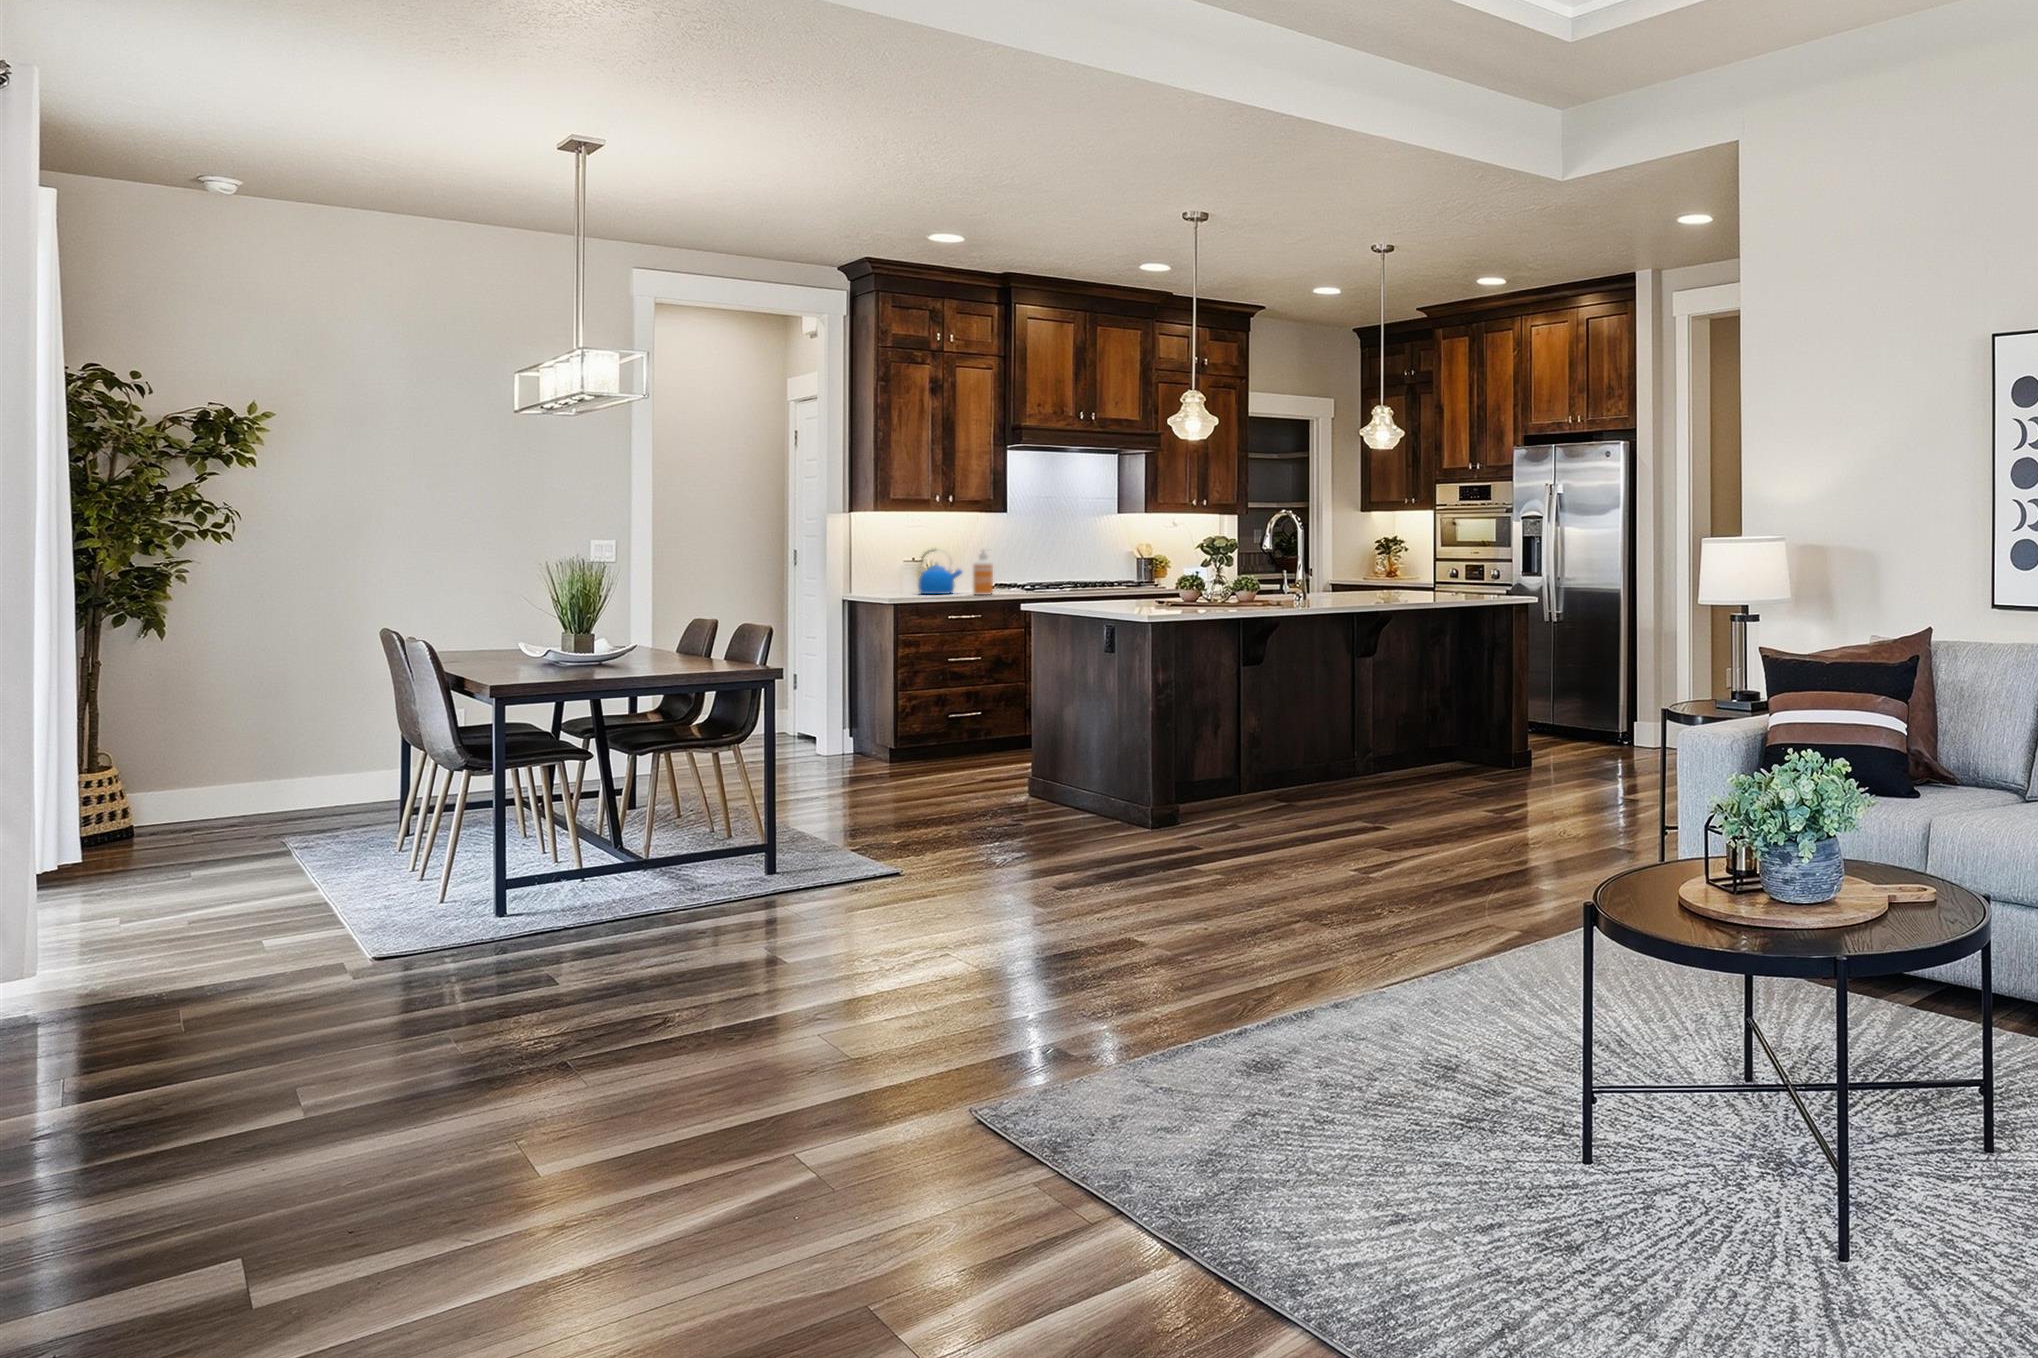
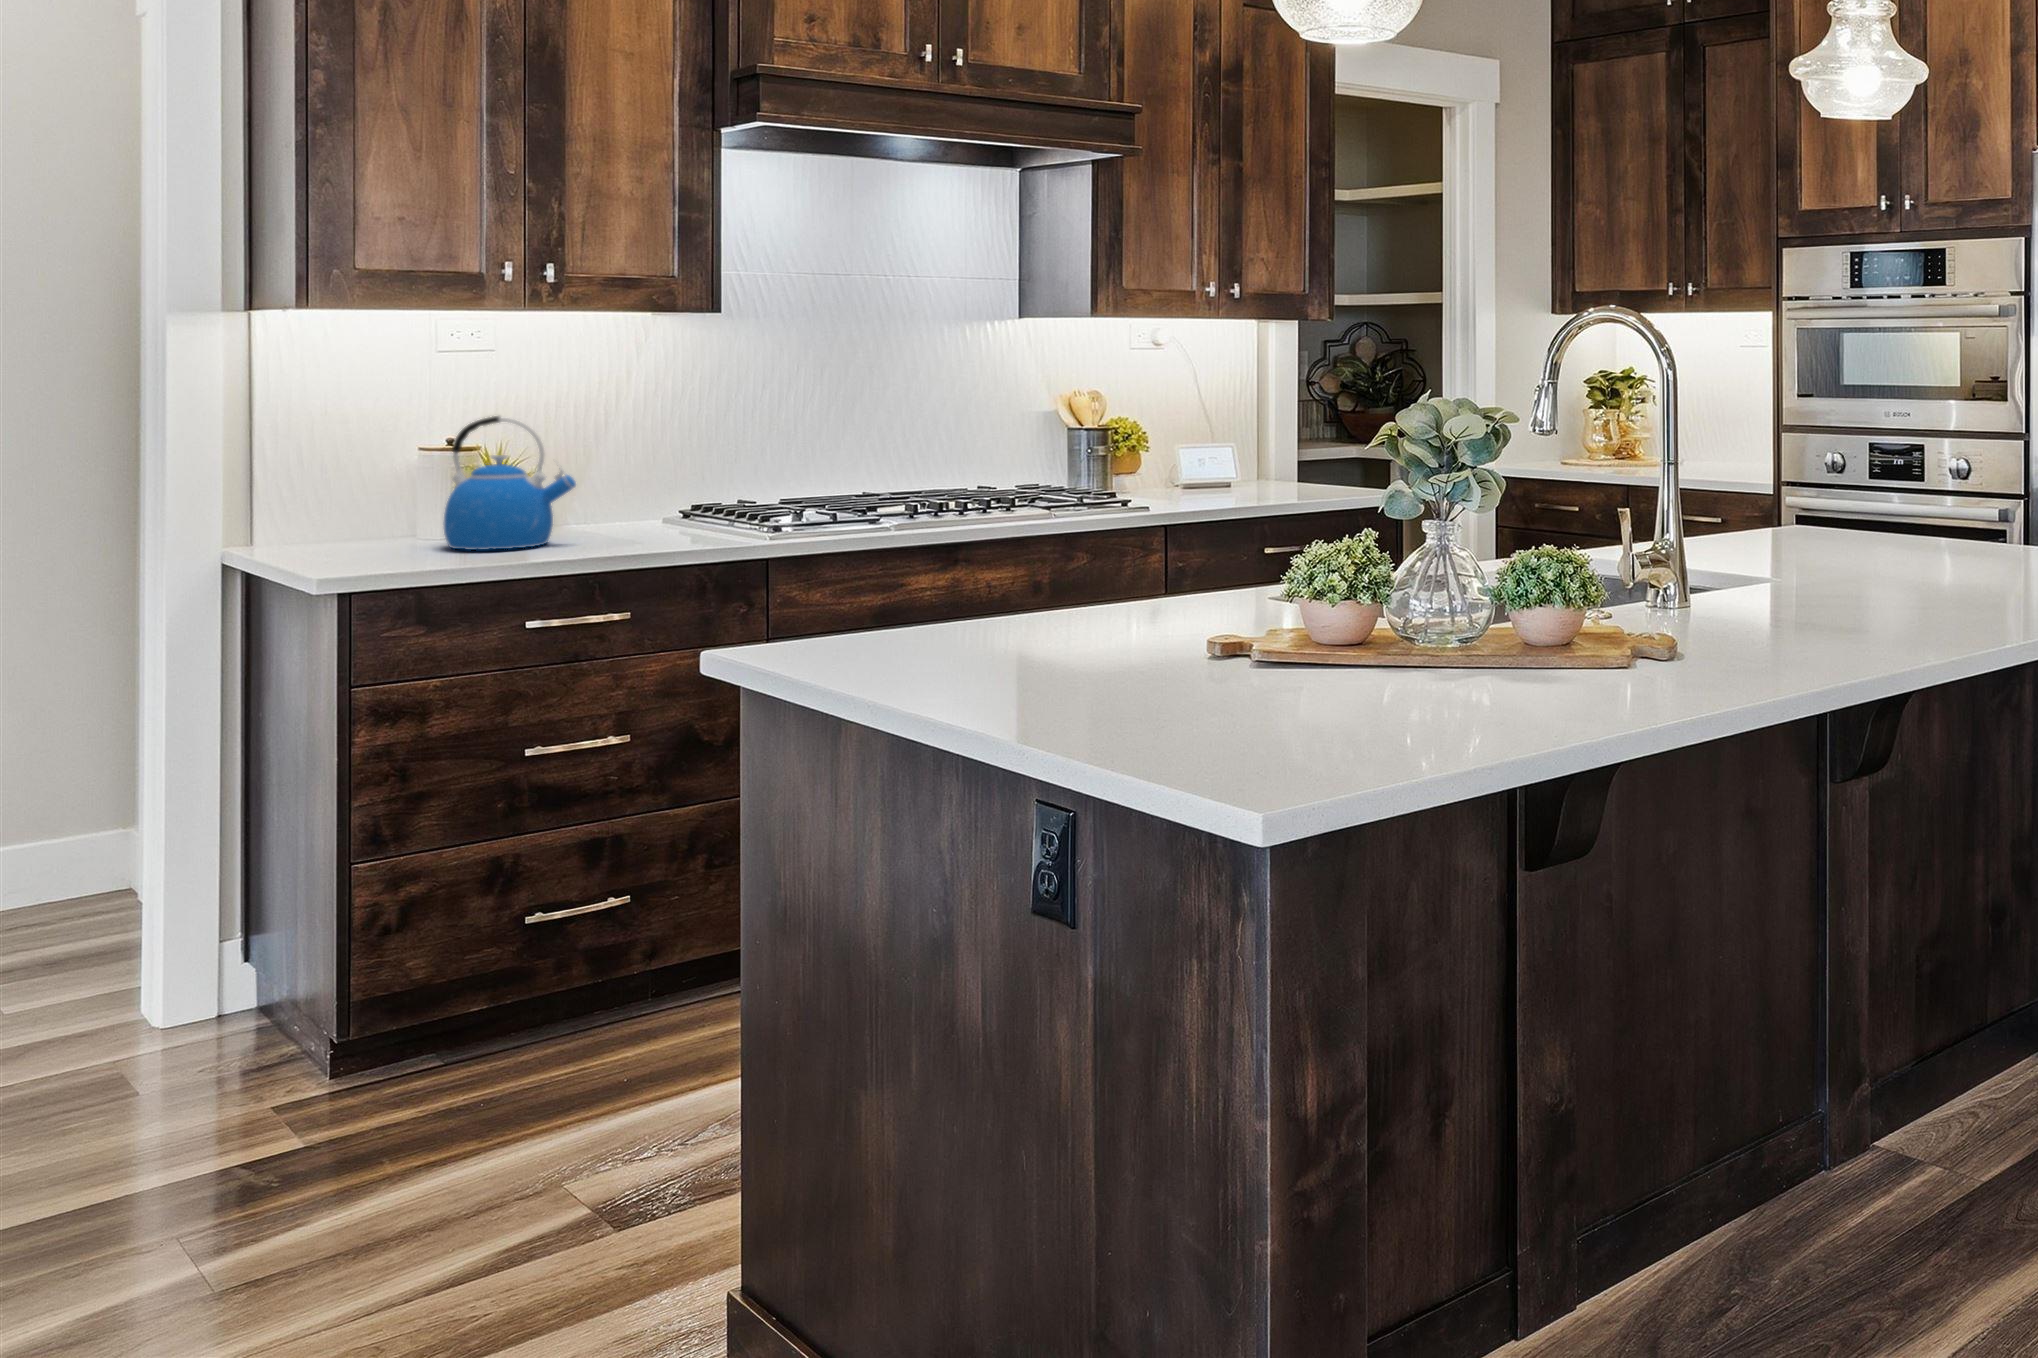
soap dispenser: present [973,550,993,595] -> none [599,420,658,554]

